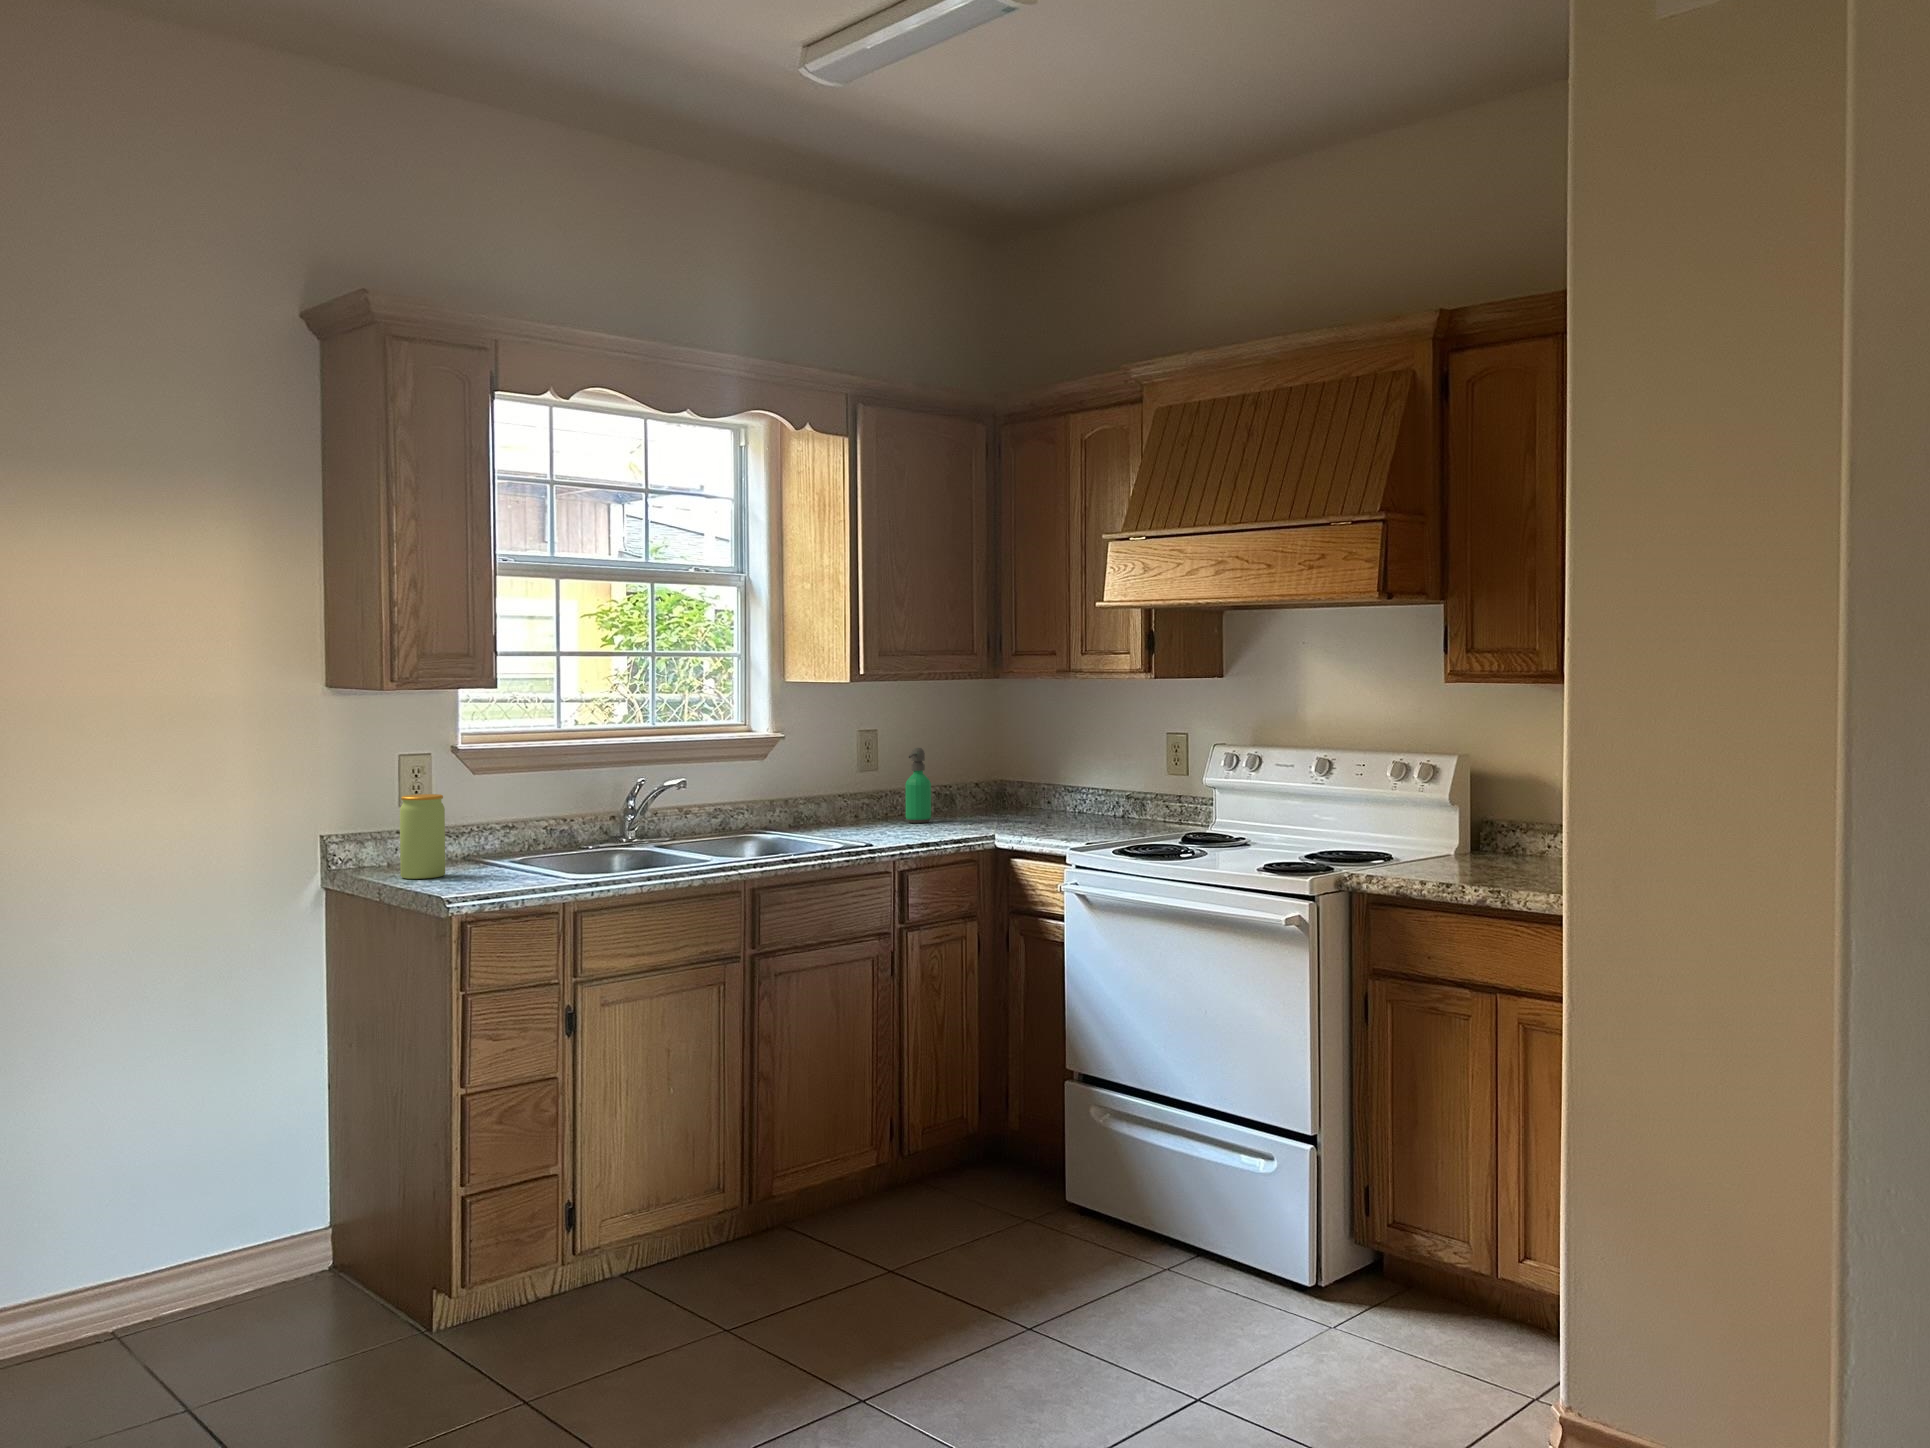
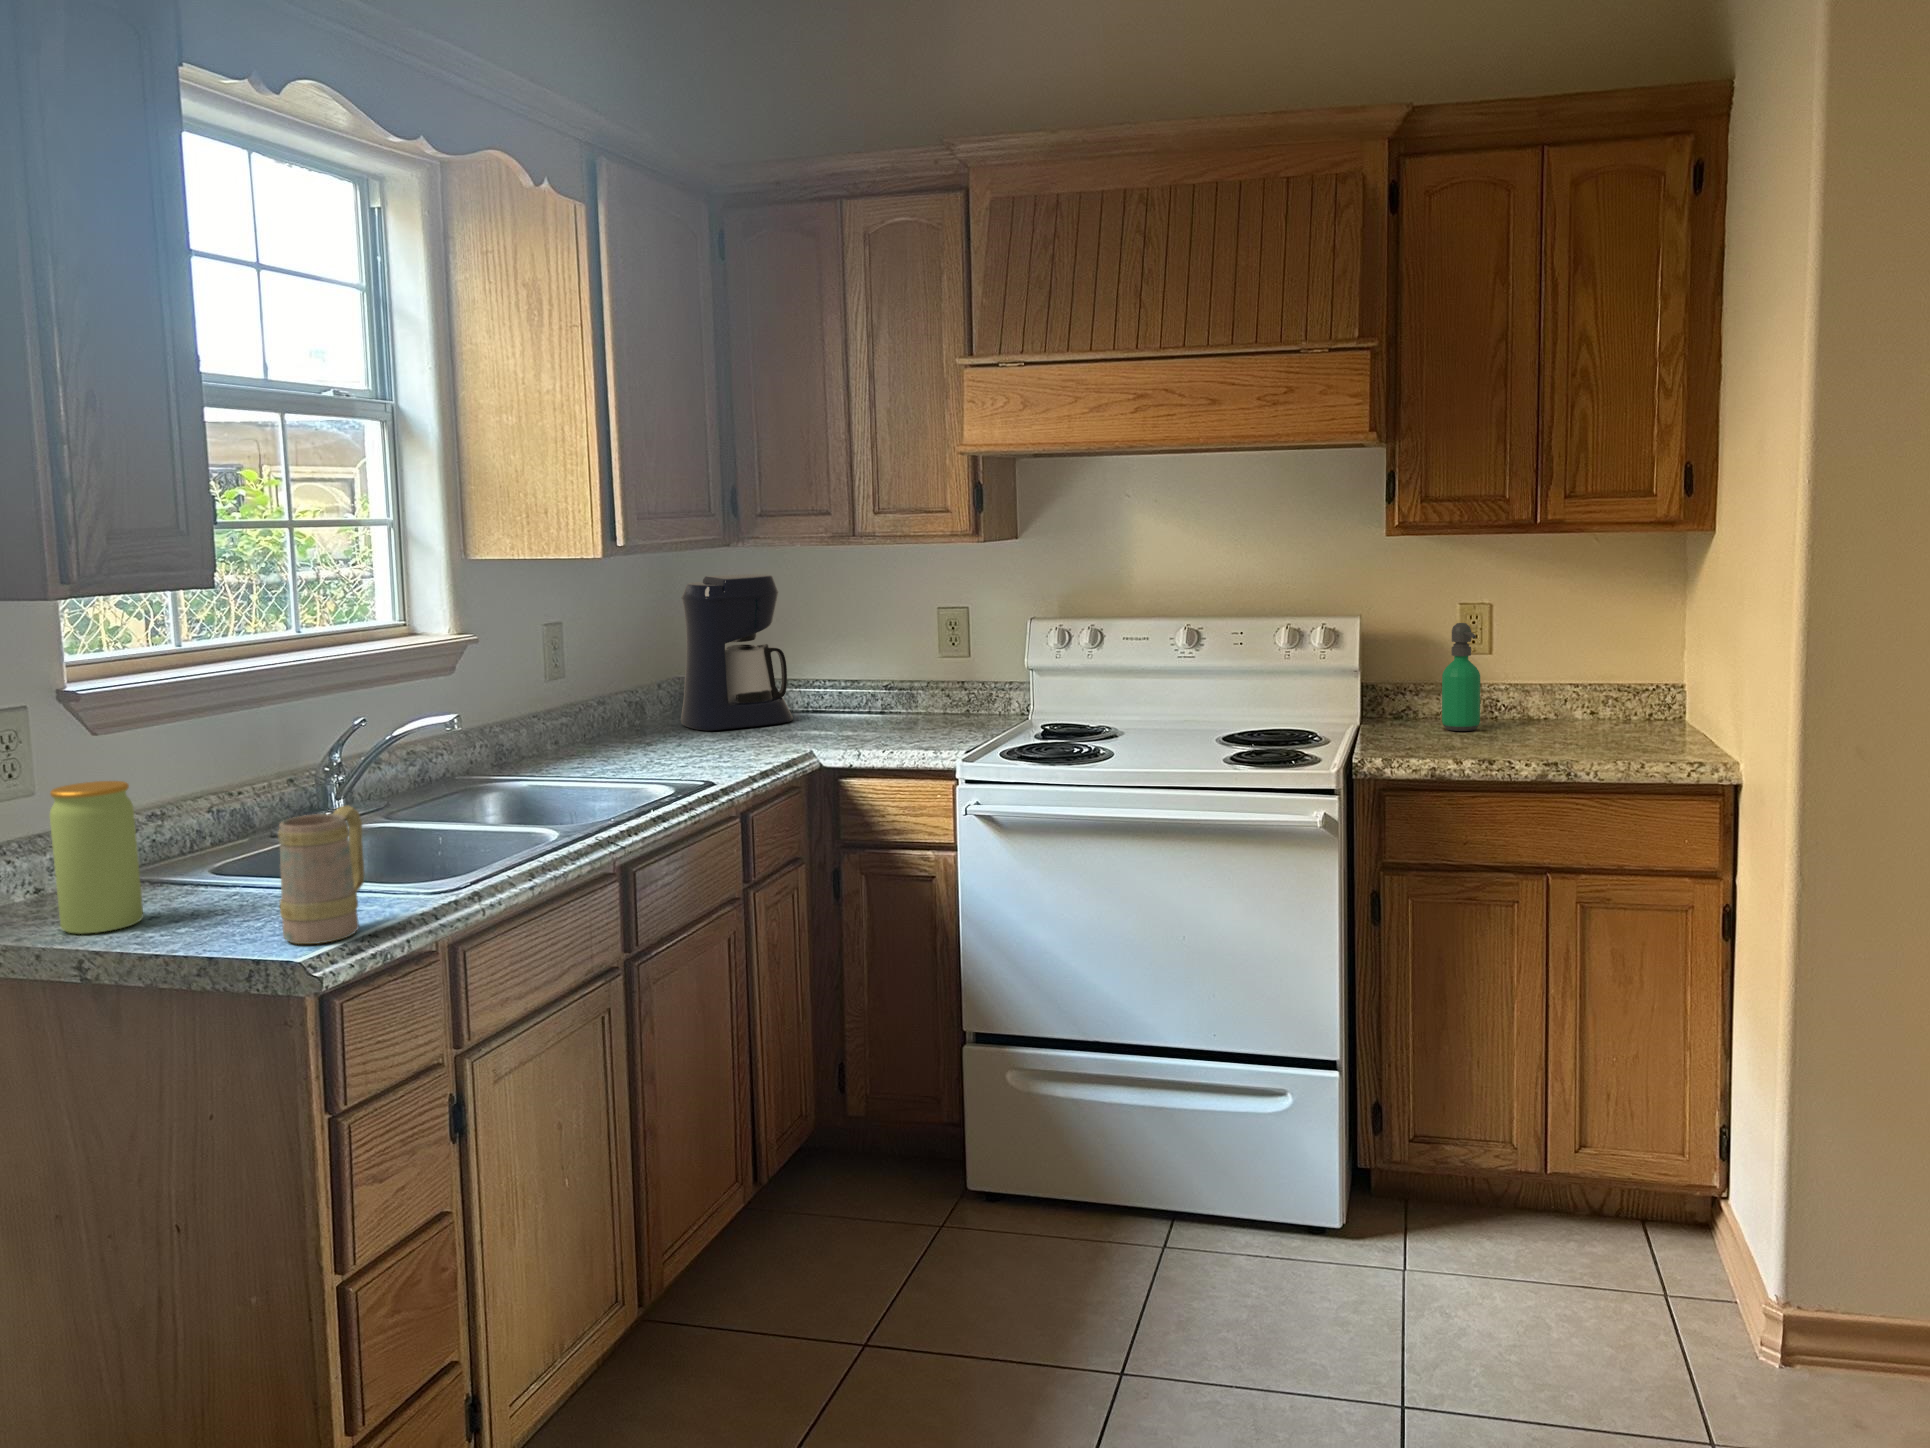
coffee maker: none [972,705,1055,821] -> present [681,574,793,731]
soap dispenser: present [905,748,931,823] -> present [1442,623,1480,731]
mug: none [468,816,528,894] -> present [278,805,364,944]

